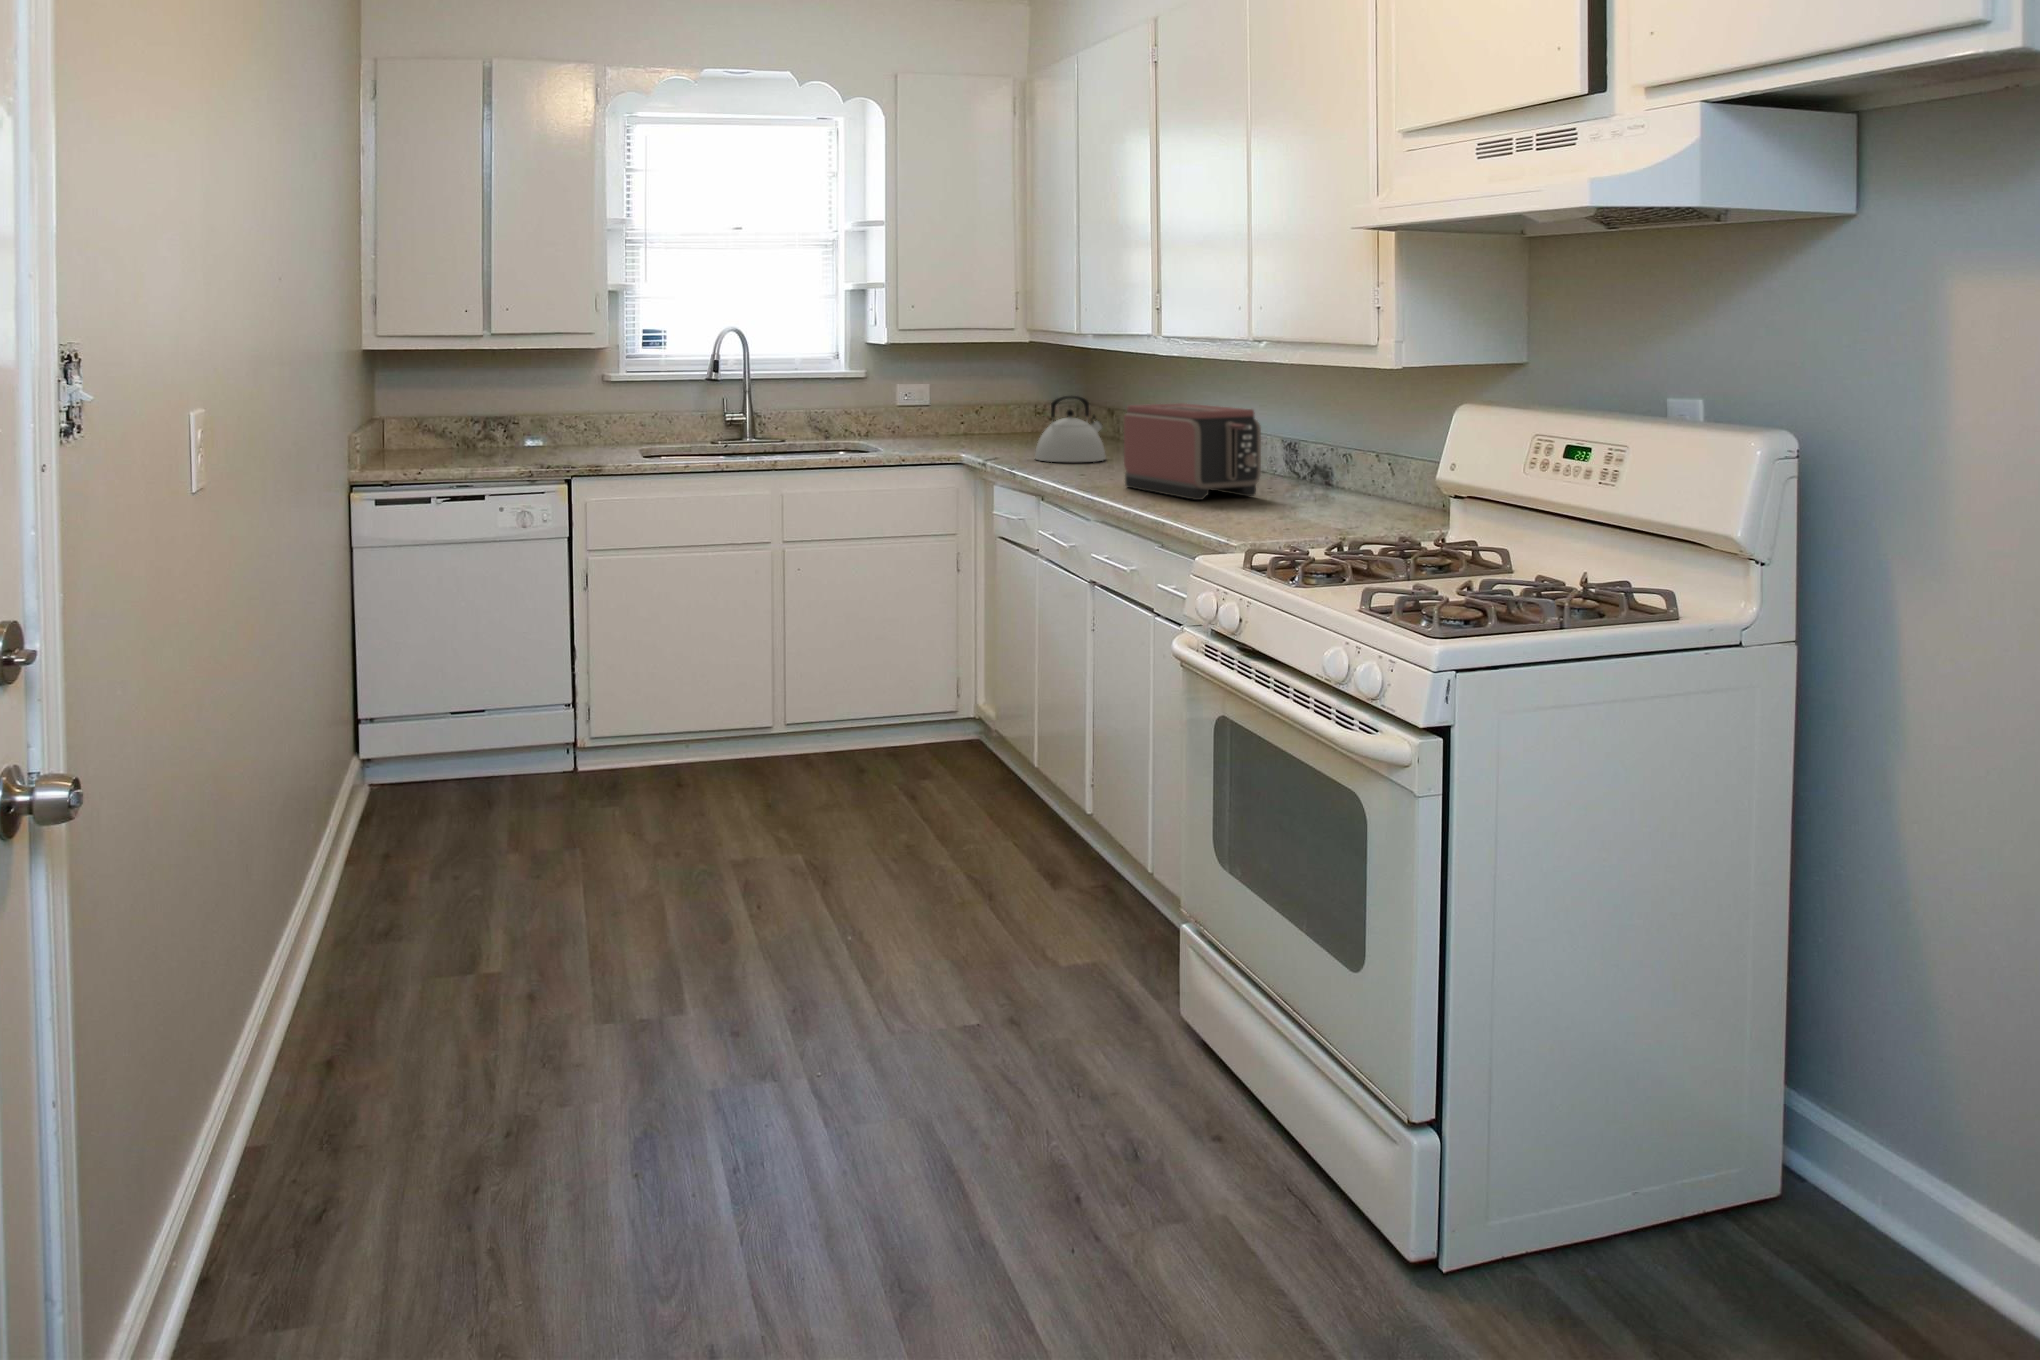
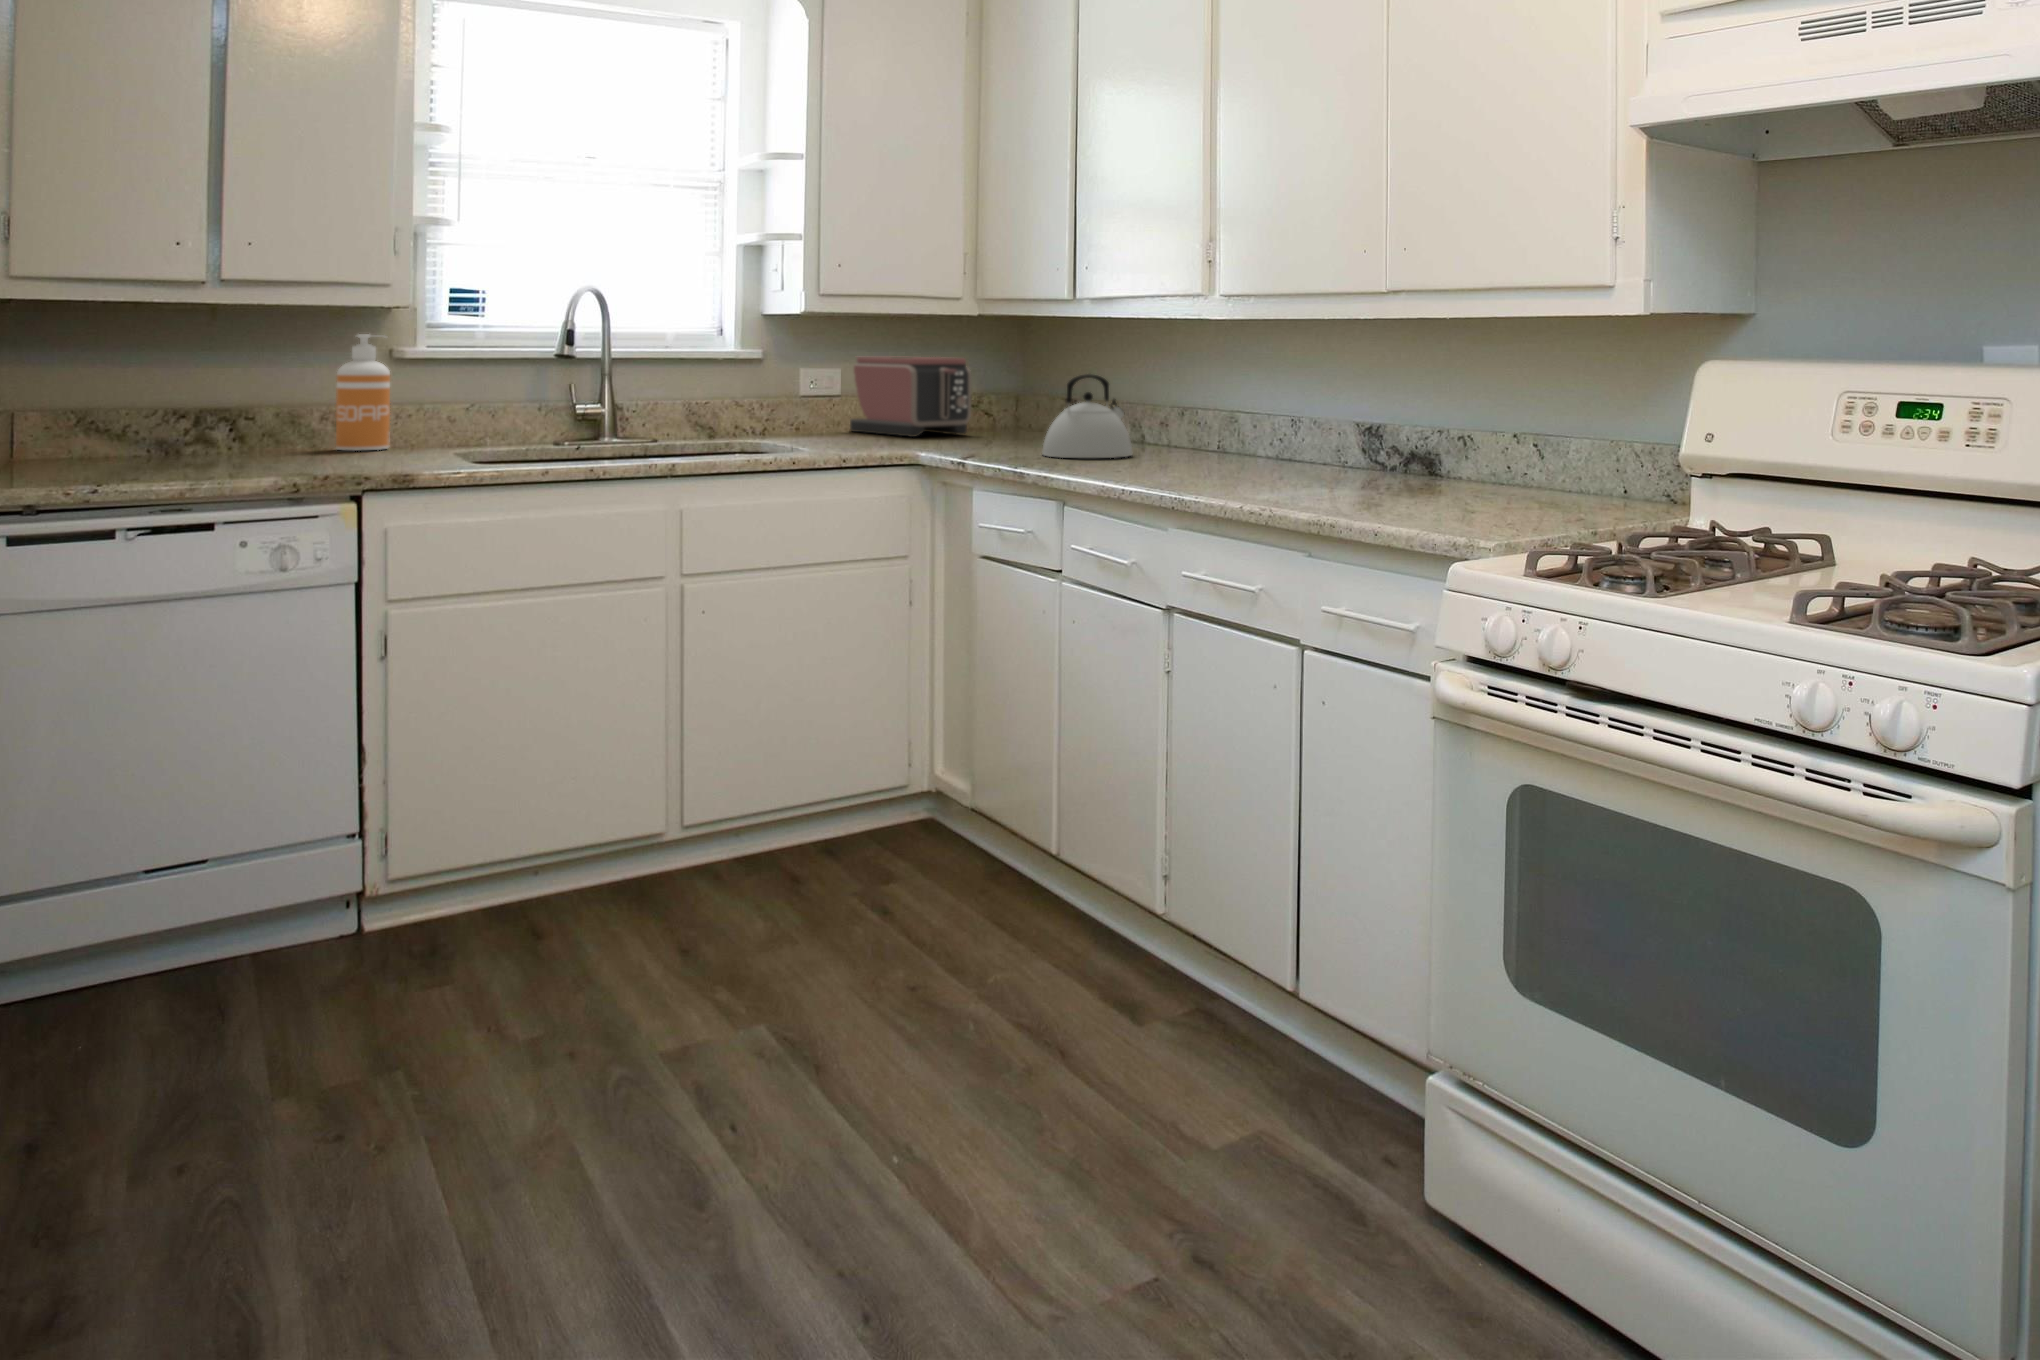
soap dispenser: none [566,367,599,446] -> present [336,334,390,451]
toaster: present [1124,403,1261,500] -> present [850,357,972,437]

